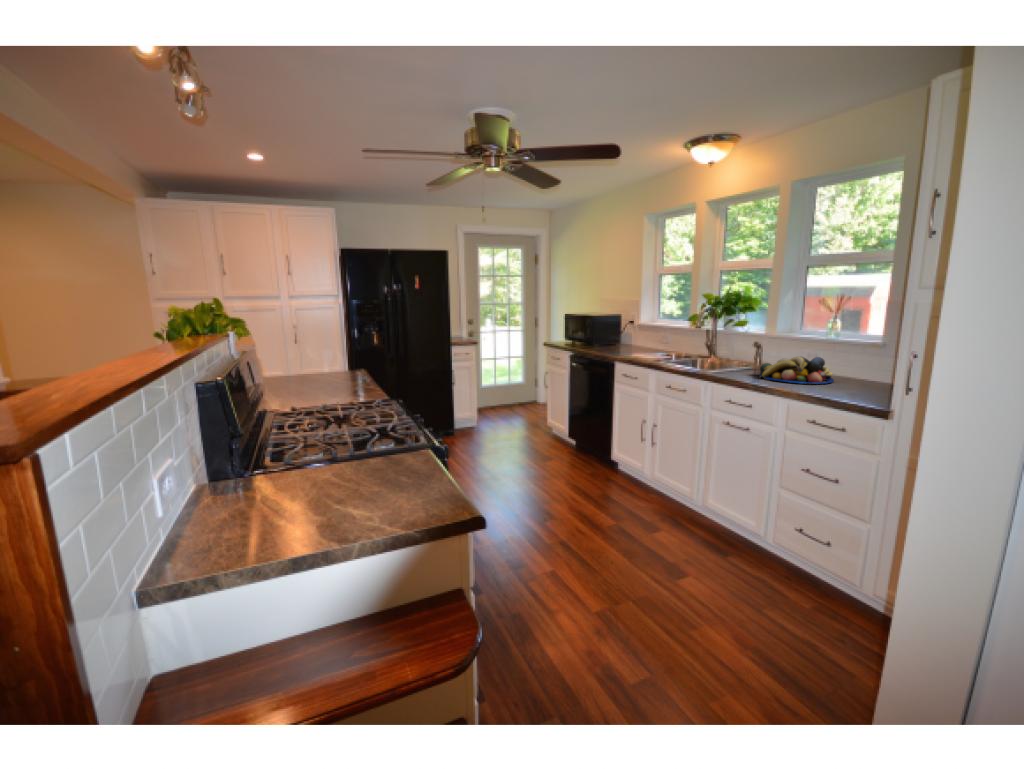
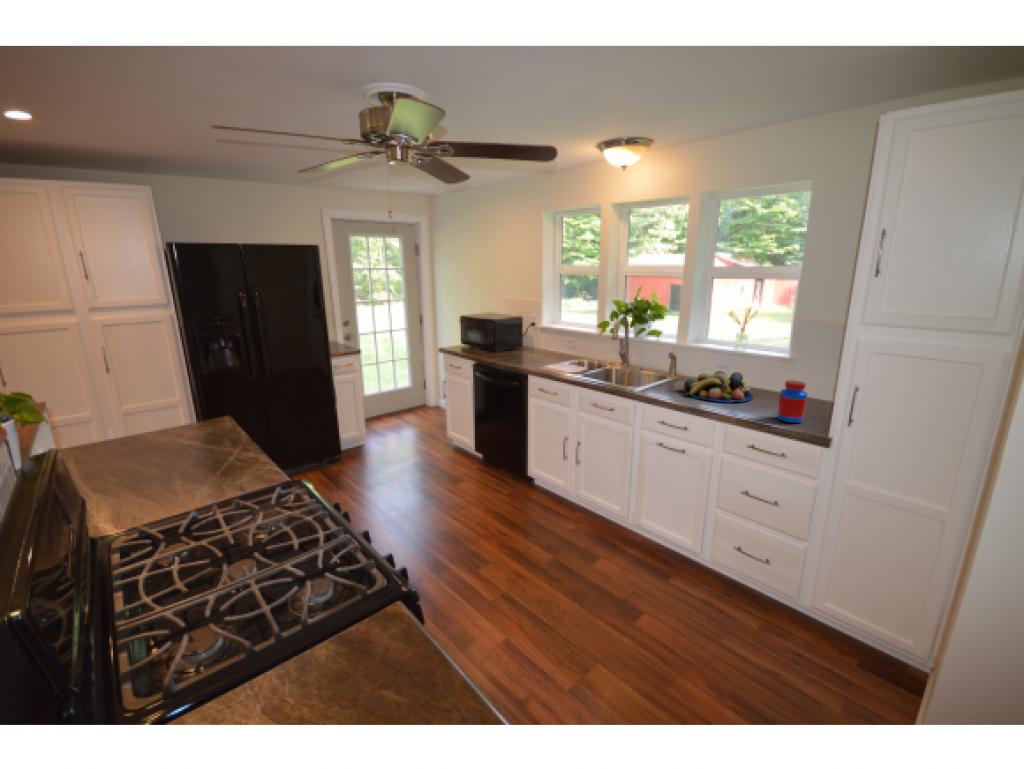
jar: none [845,357,878,399] -> present [777,380,808,423]

